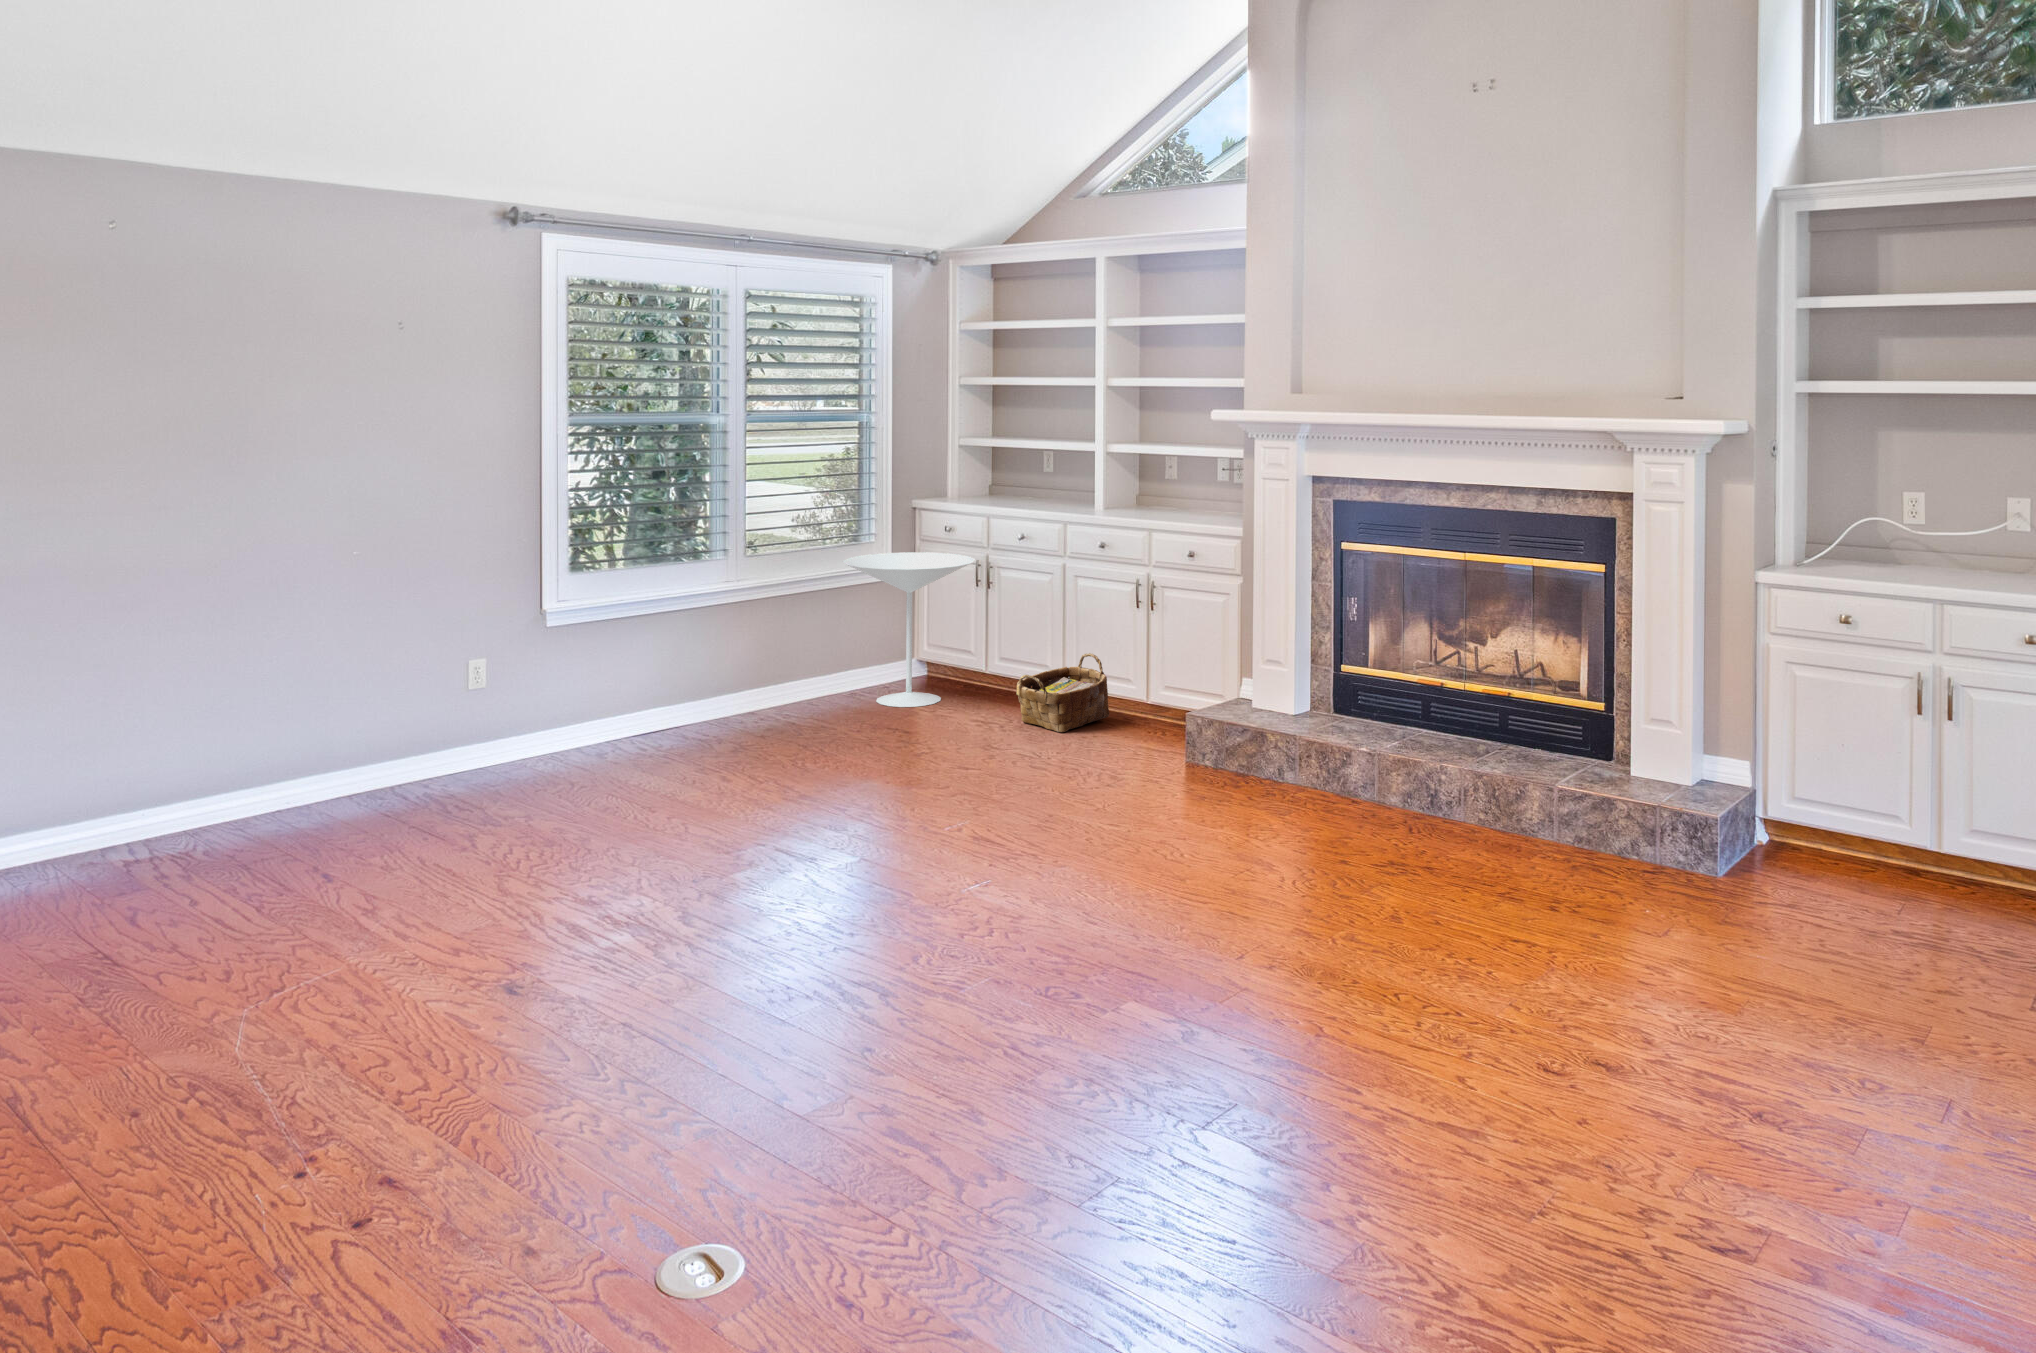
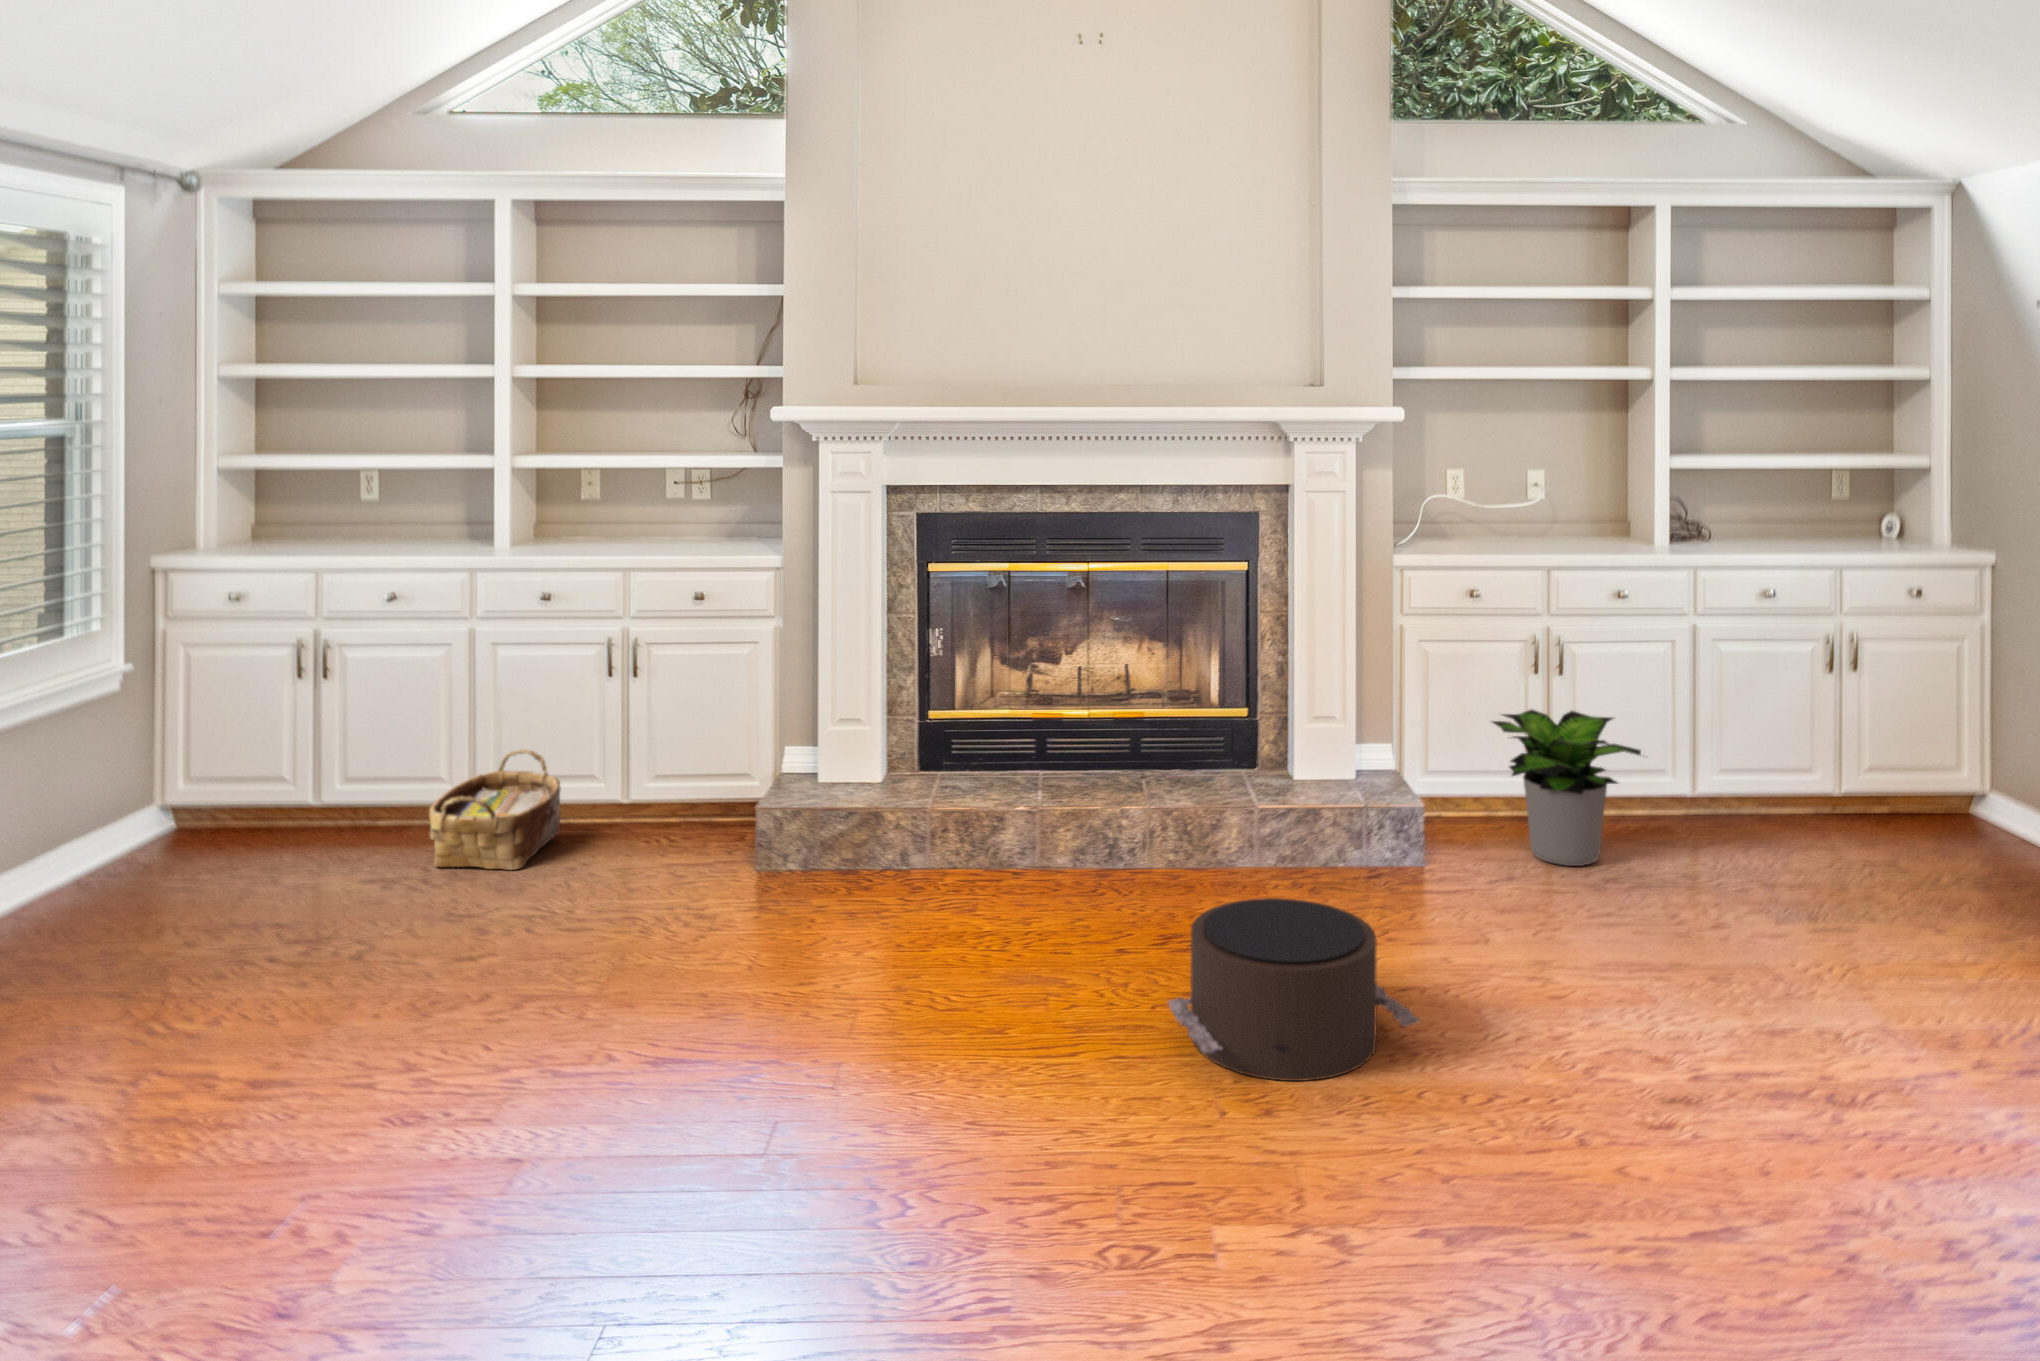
side table: present [843,552,975,707] -> none [63,634,311,891]
potted plant: none [1800,747,1991,916] -> present [1493,709,1641,866]
pouf: none [1259,826,1462,965] -> present [1168,898,1420,1081]

